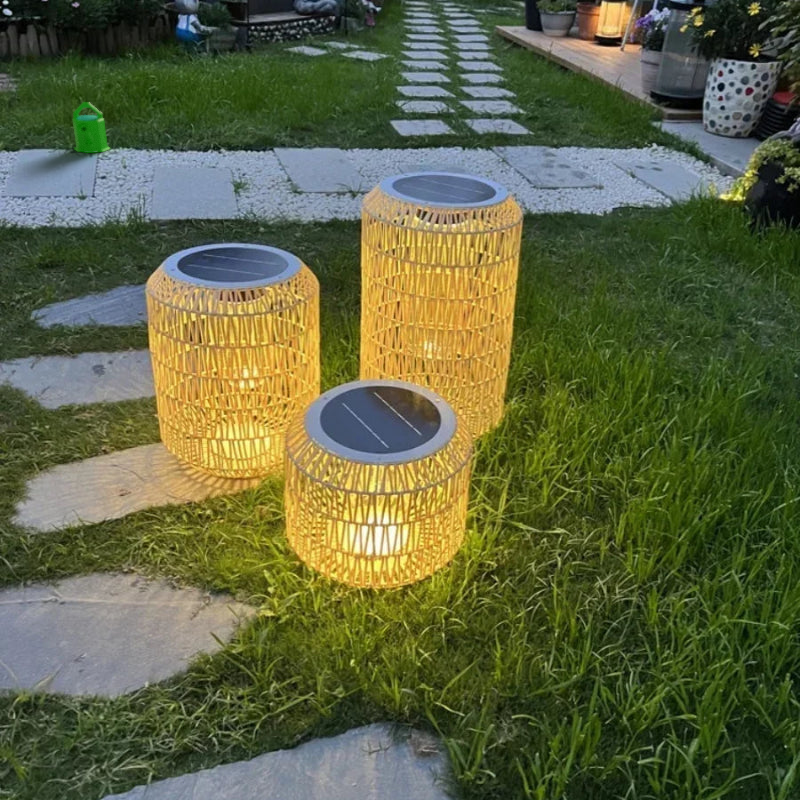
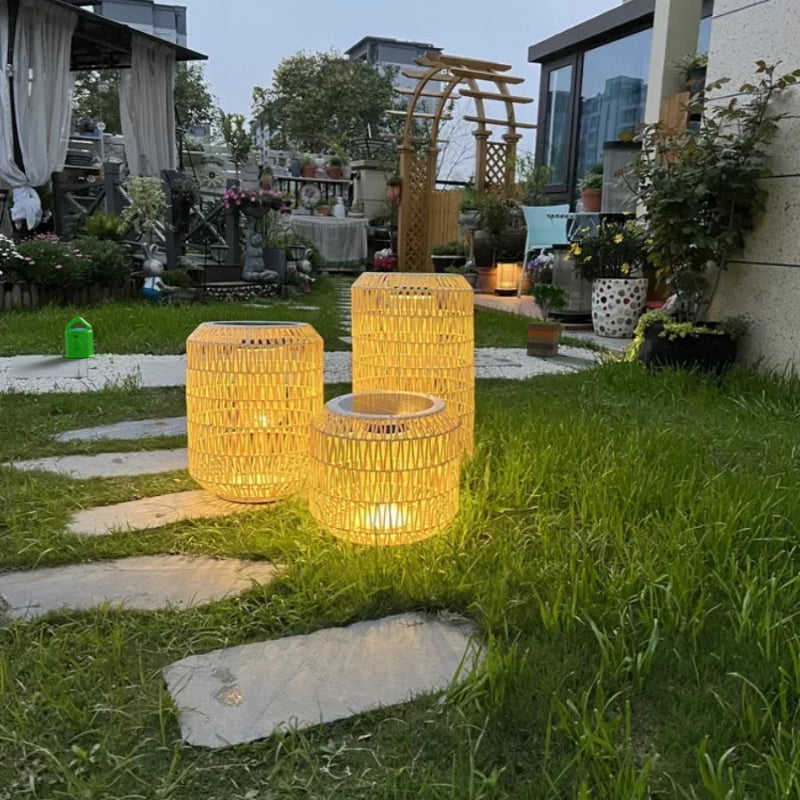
potted tree: none [614,73,680,170] -> present [526,284,570,357]

